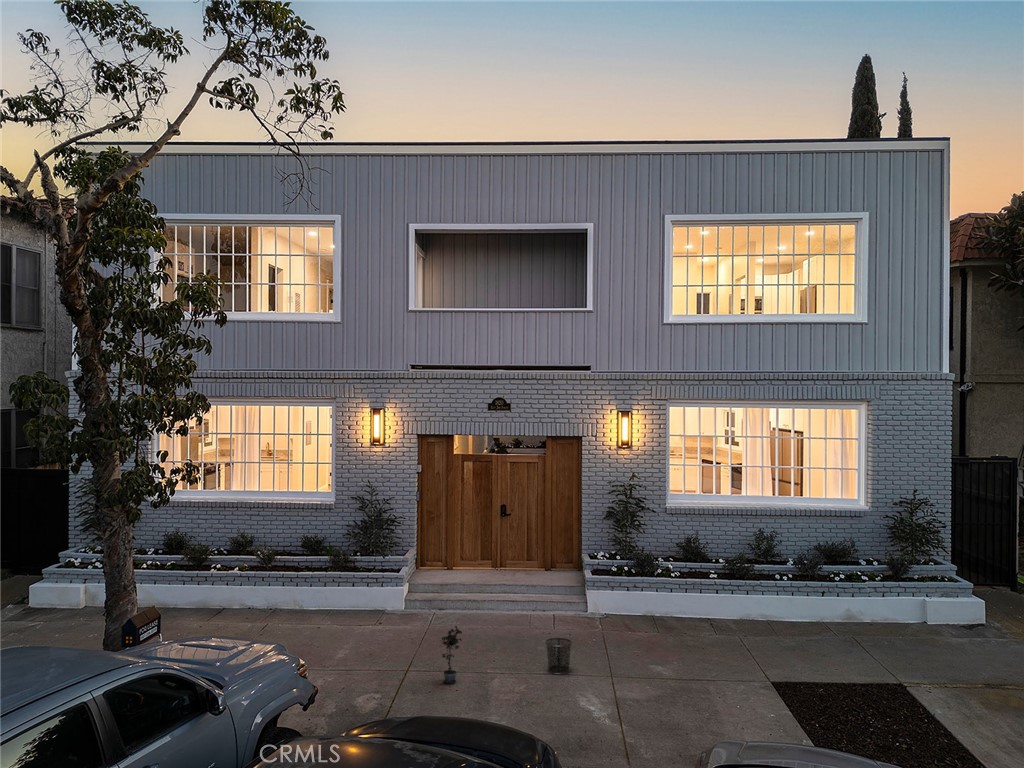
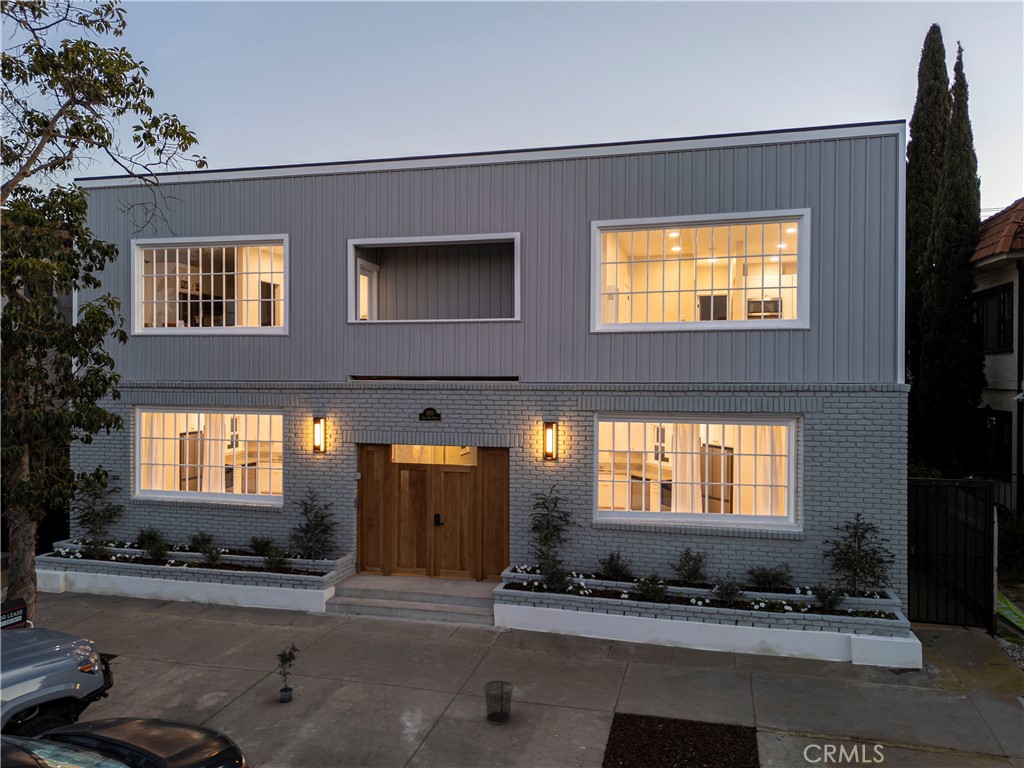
waste bin: present [545,638,572,674] -> present [484,681,513,724]

